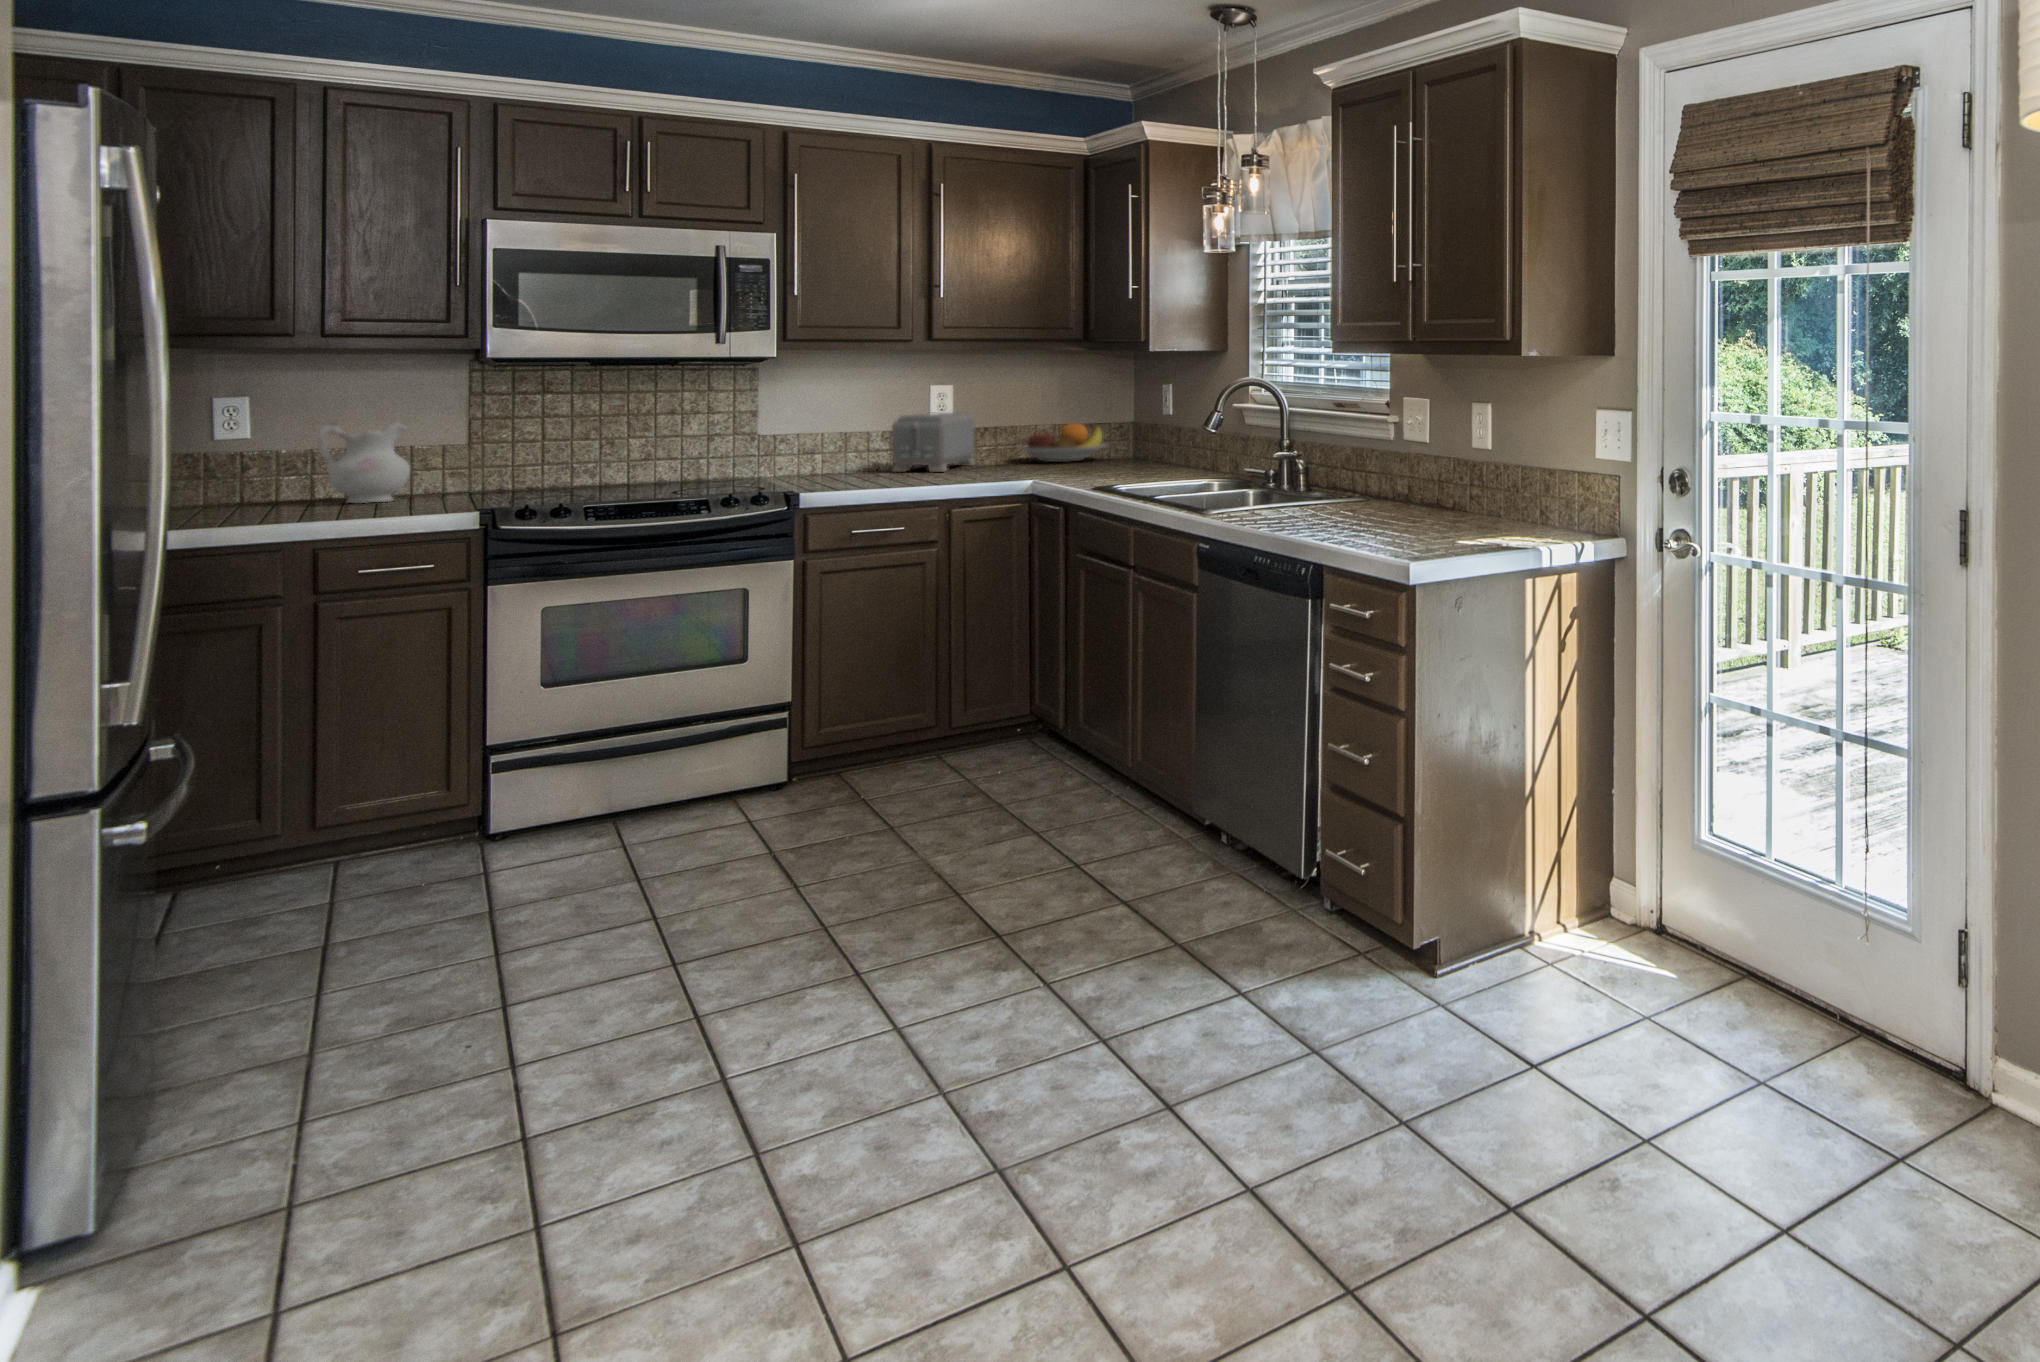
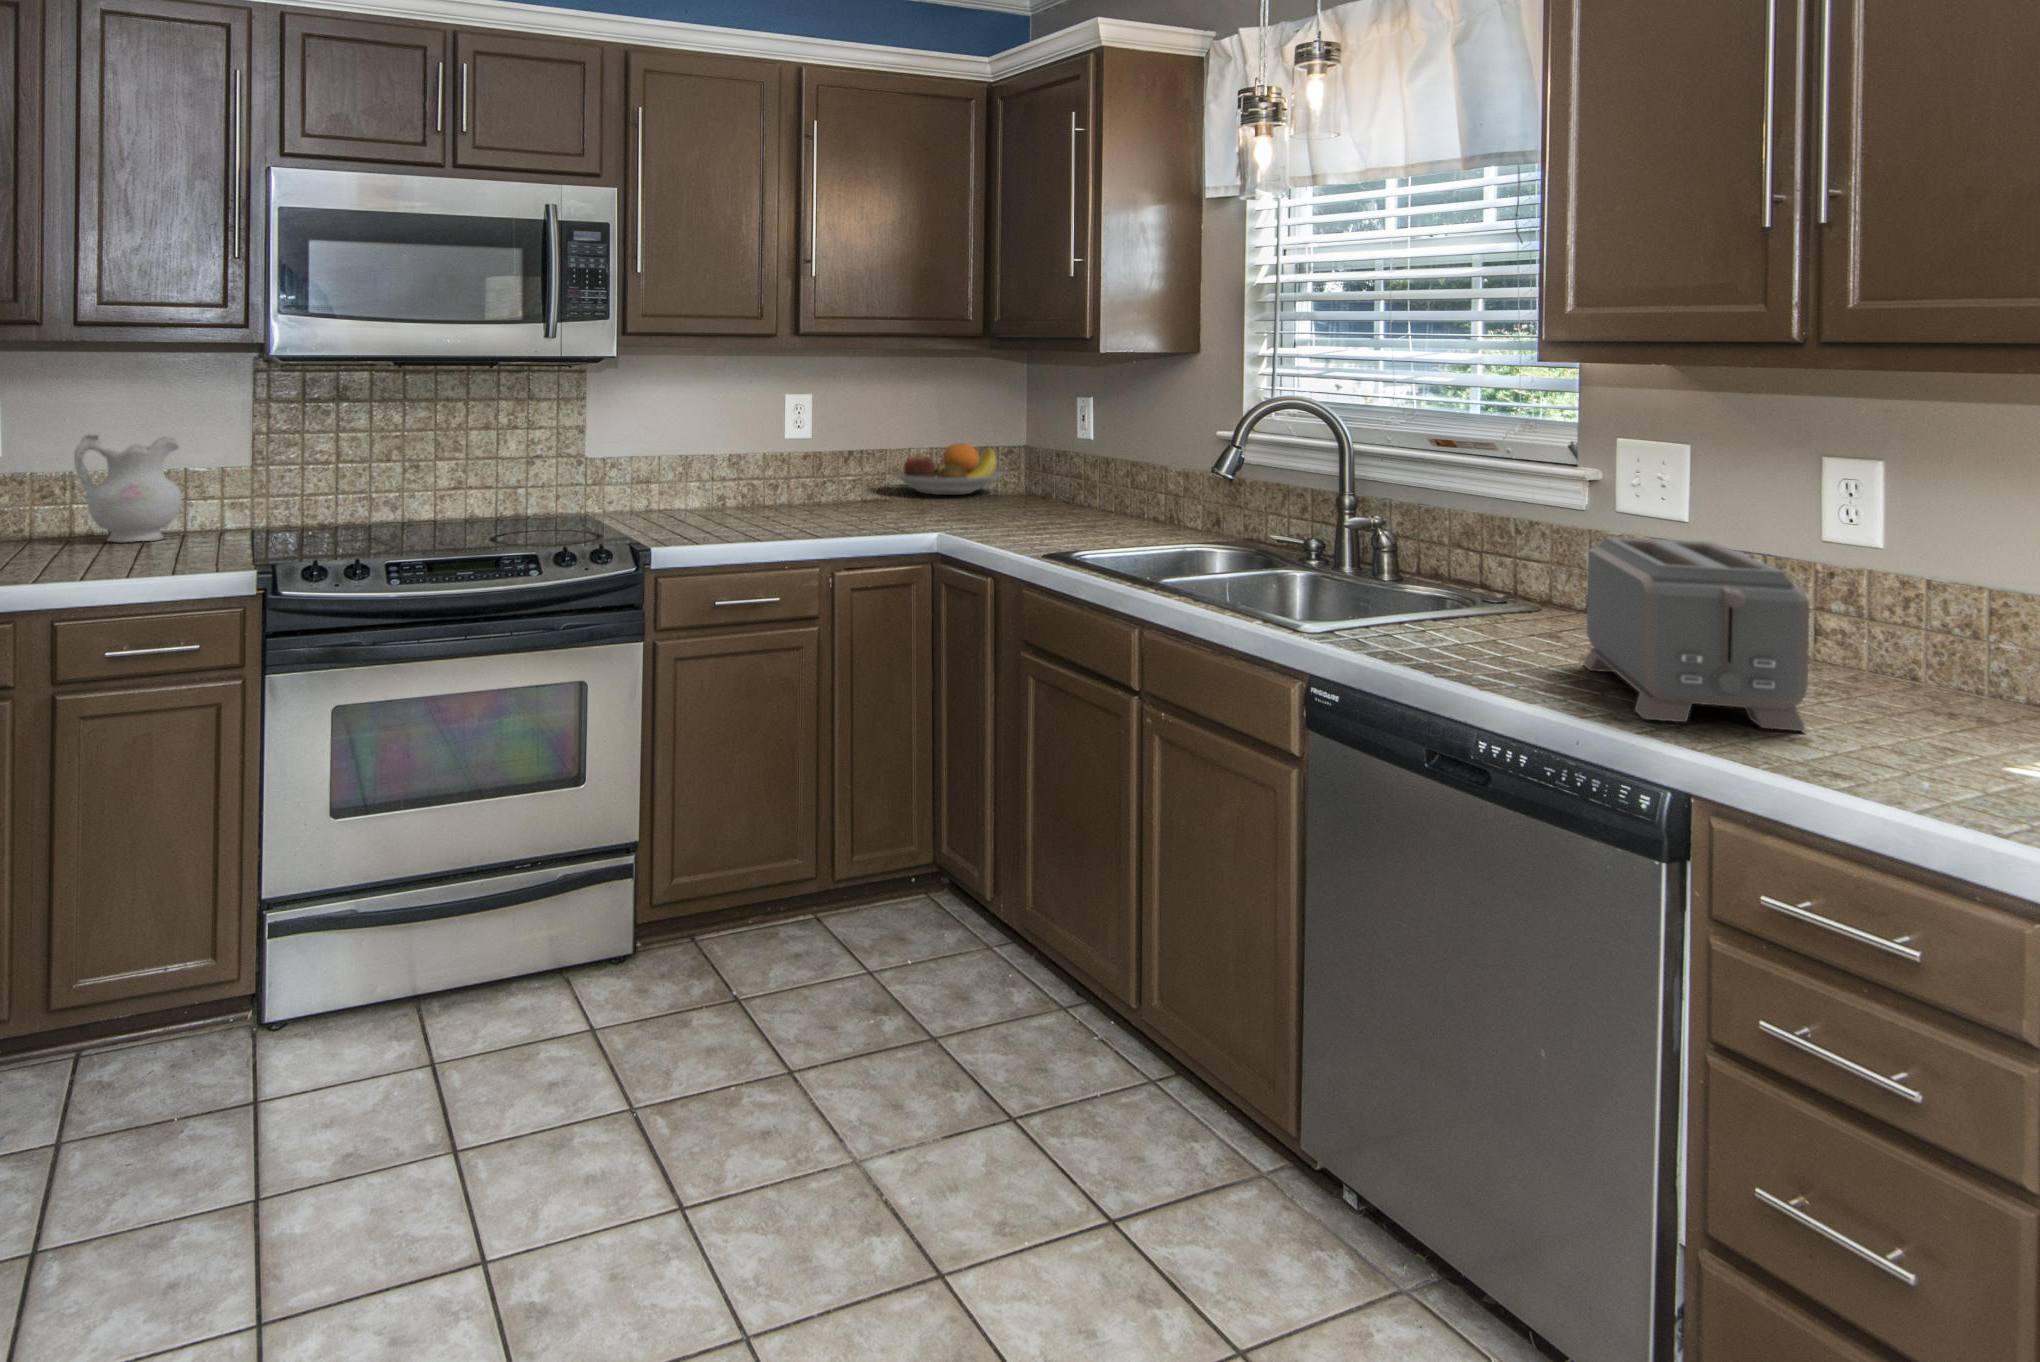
toaster: present [892,413,975,472] -> present [1583,537,1810,731]

